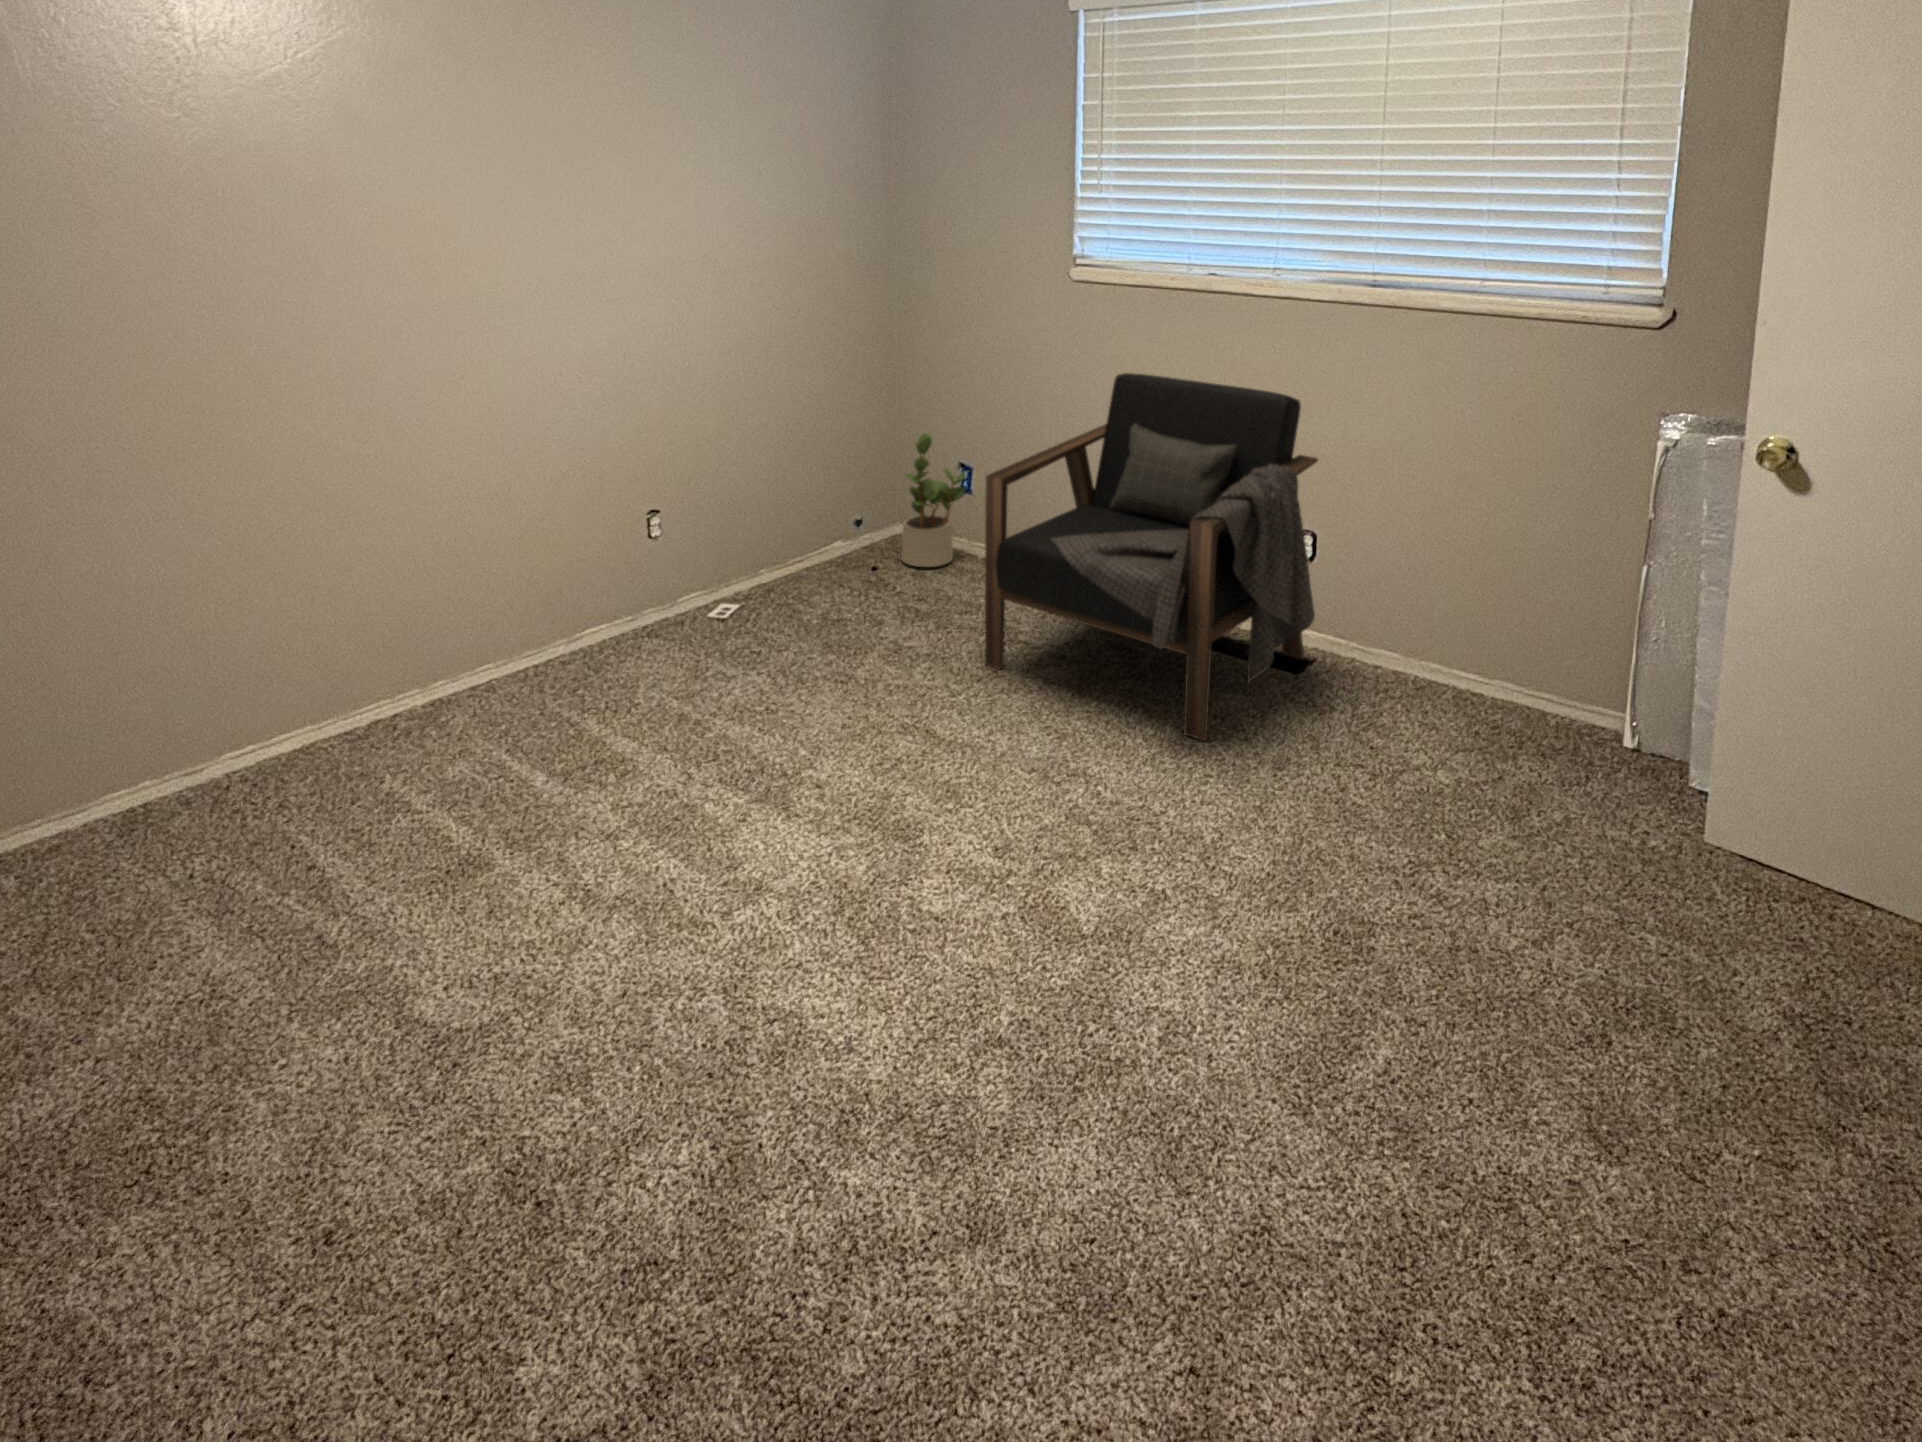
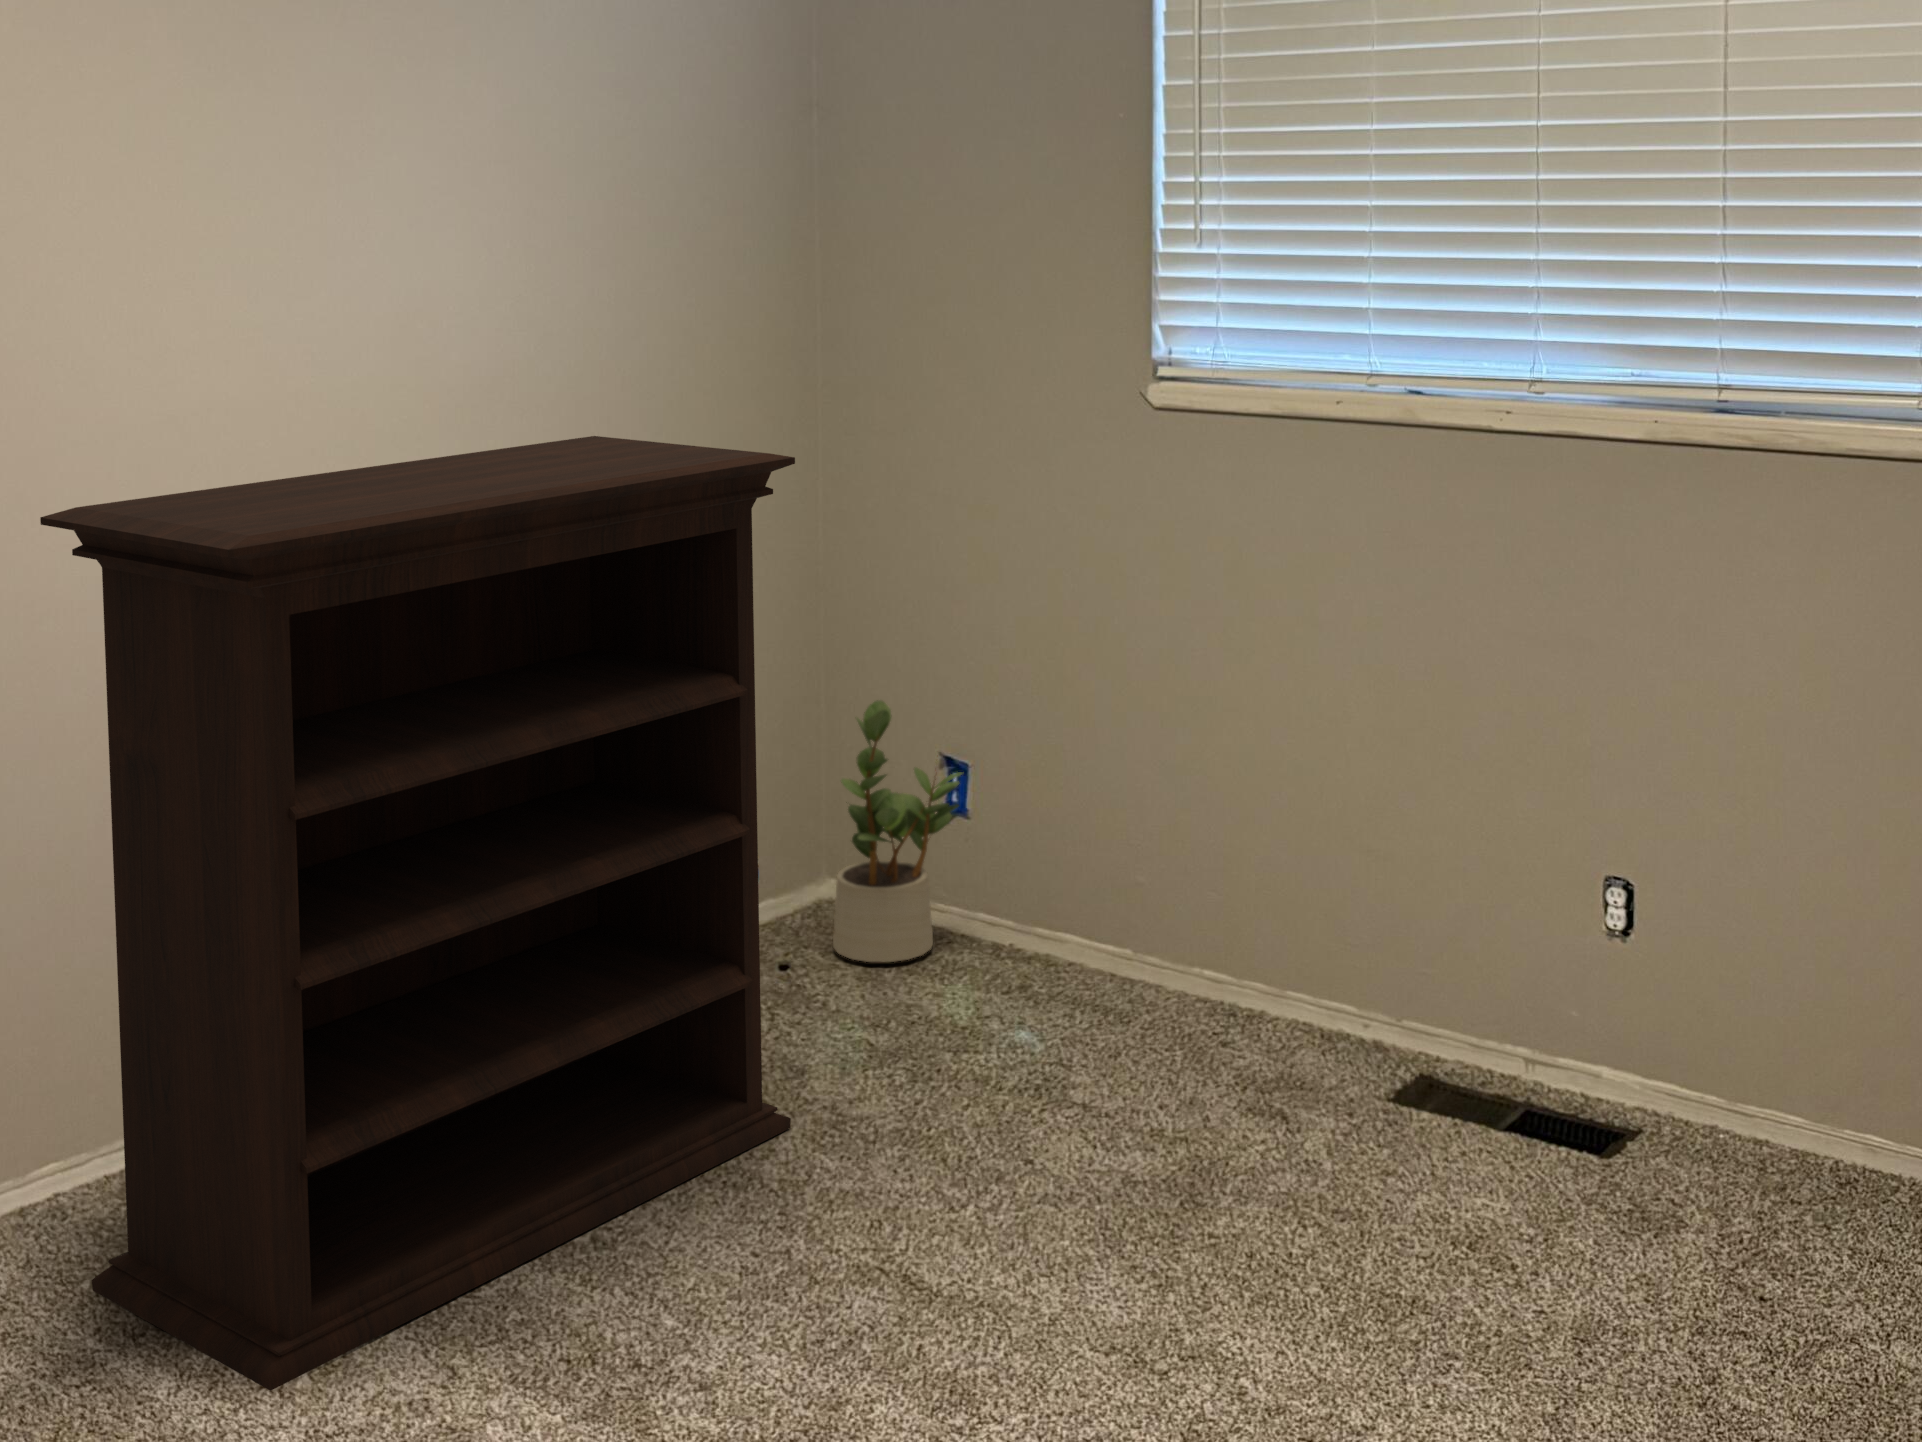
bookshelf: none [465,293,876,784] -> present [40,436,795,1391]
armchair: present [985,373,1318,741] -> none [1005,580,1640,1291]

